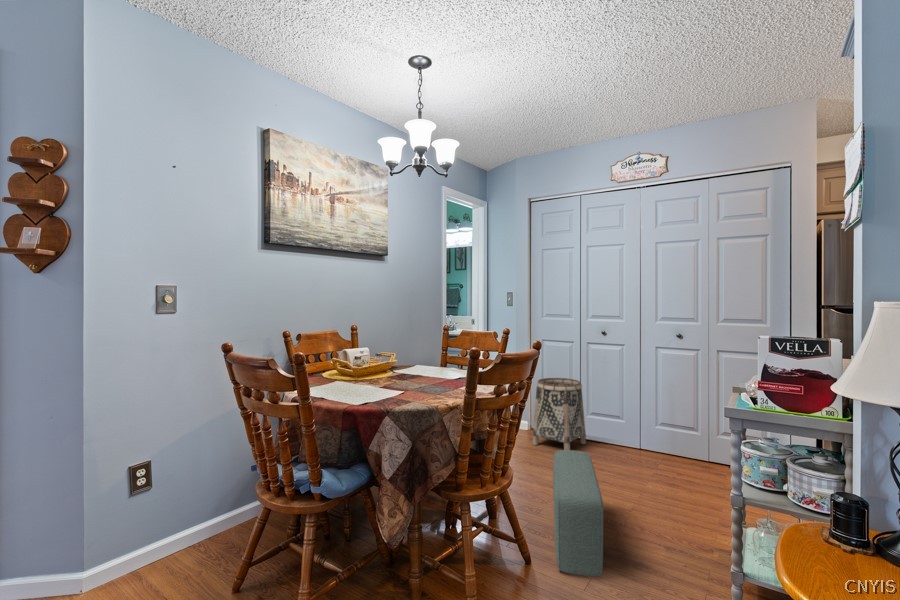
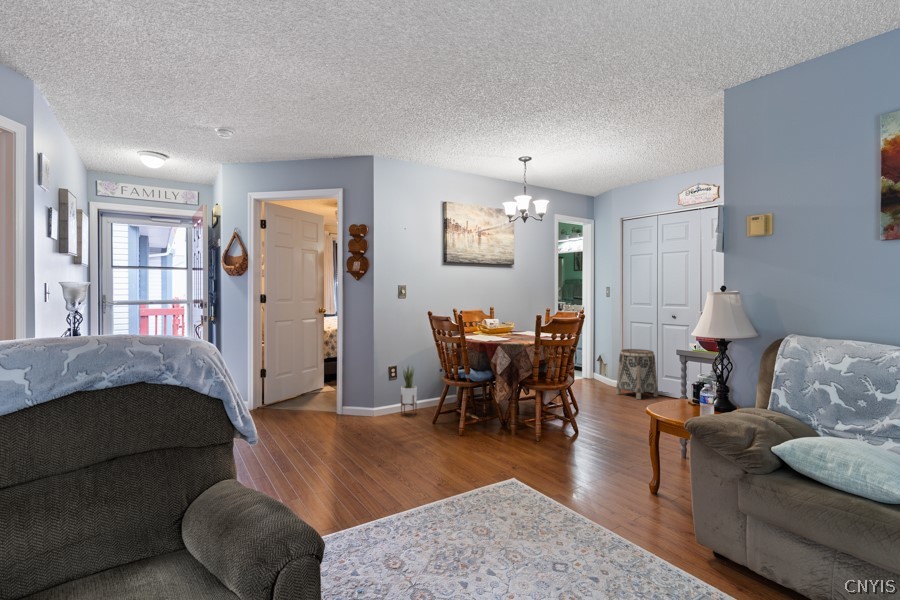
potted plant: none [157,450,199,577] -> present [401,365,417,416]
pouf: present [553,450,603,576] -> none [589,383,629,438]

